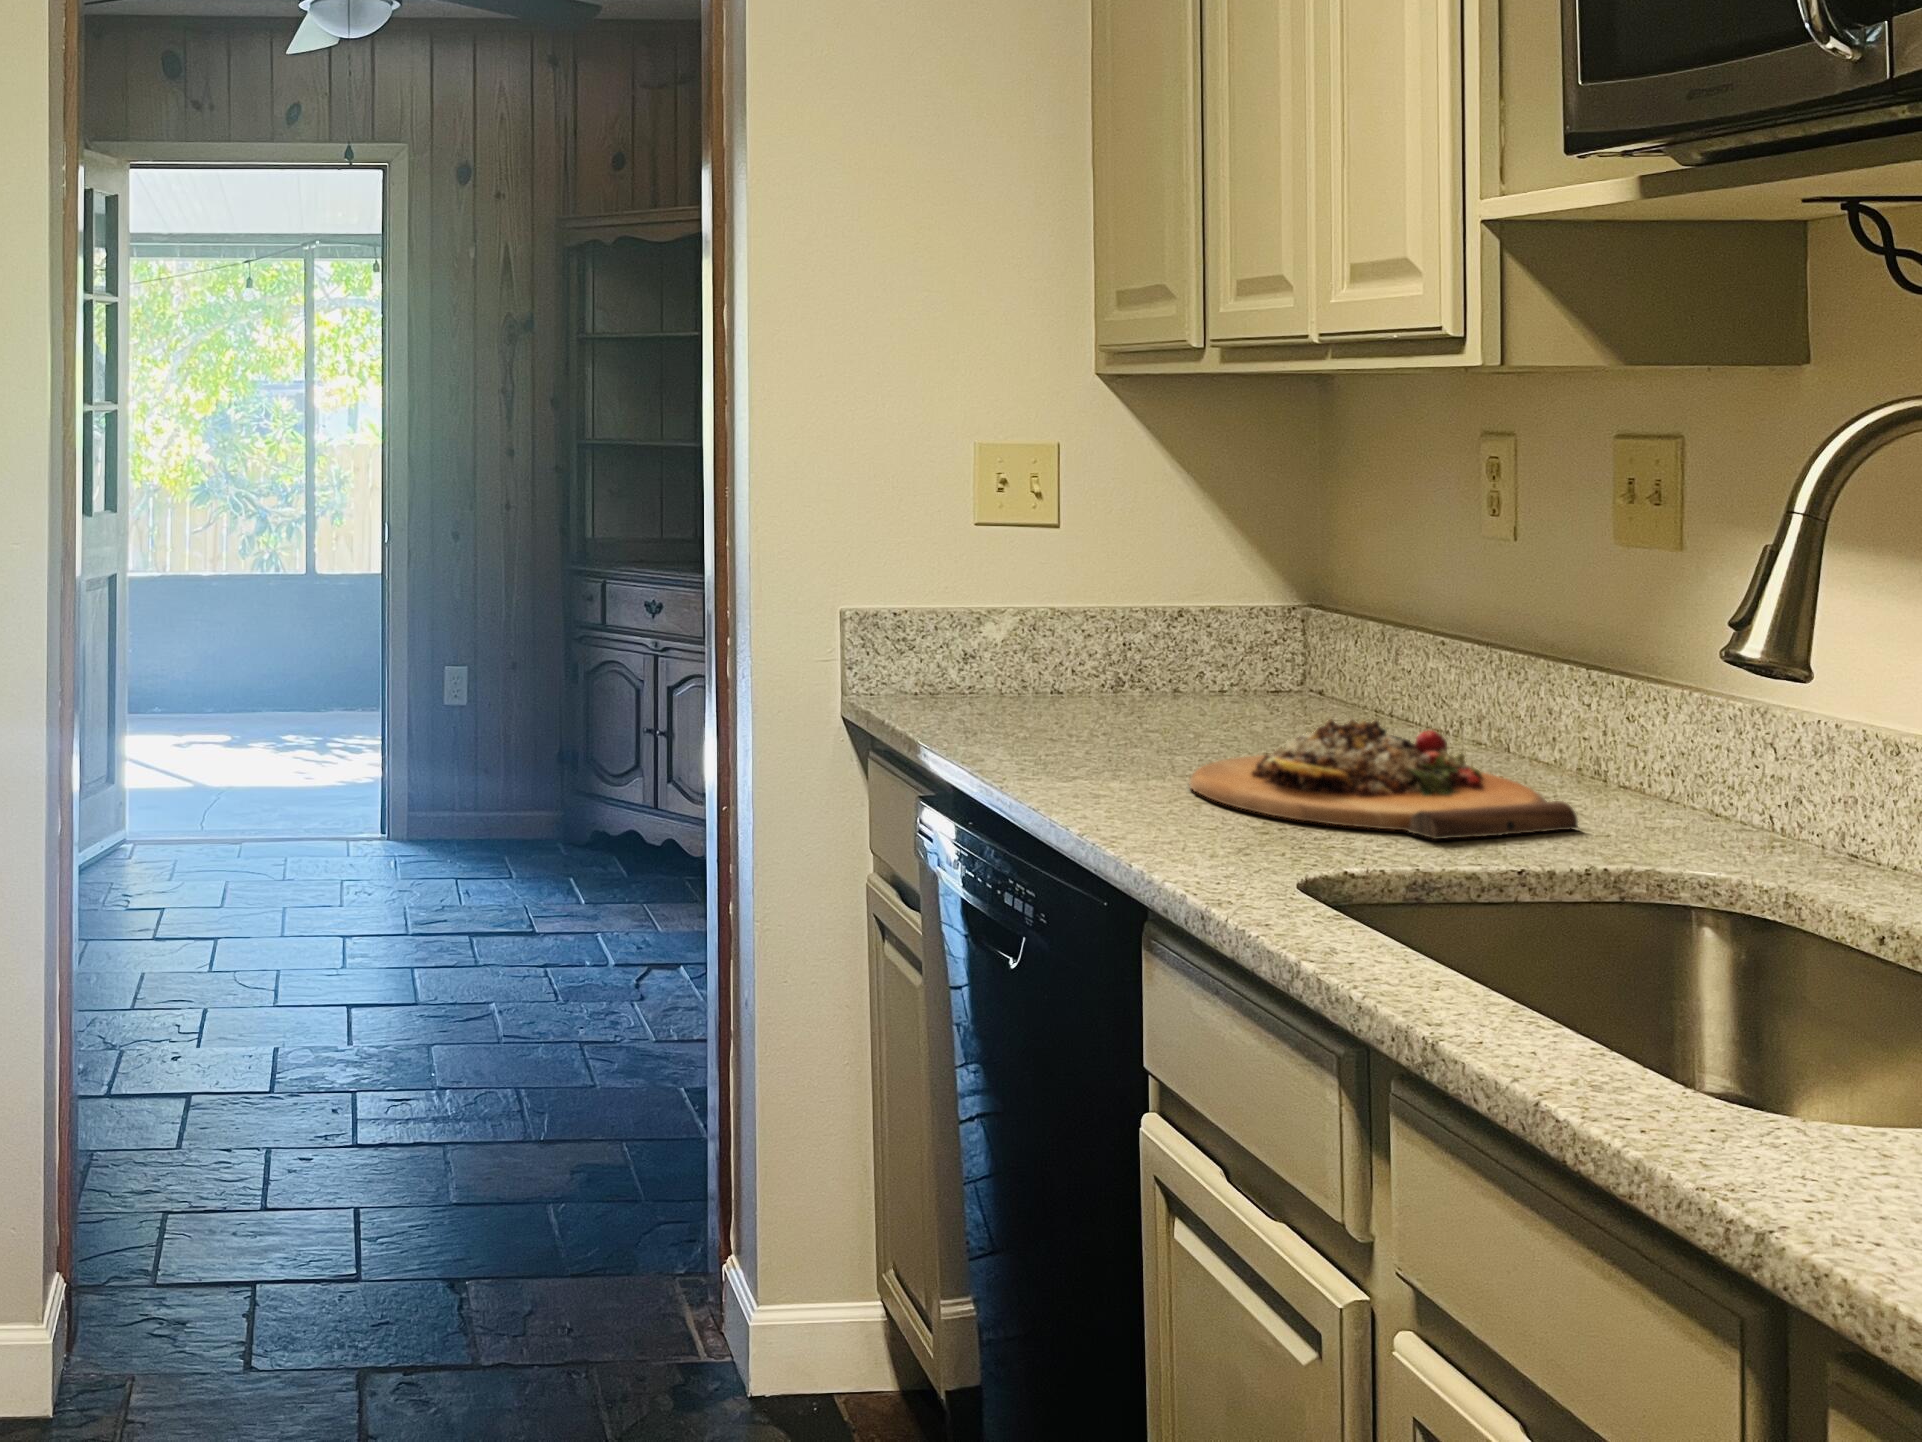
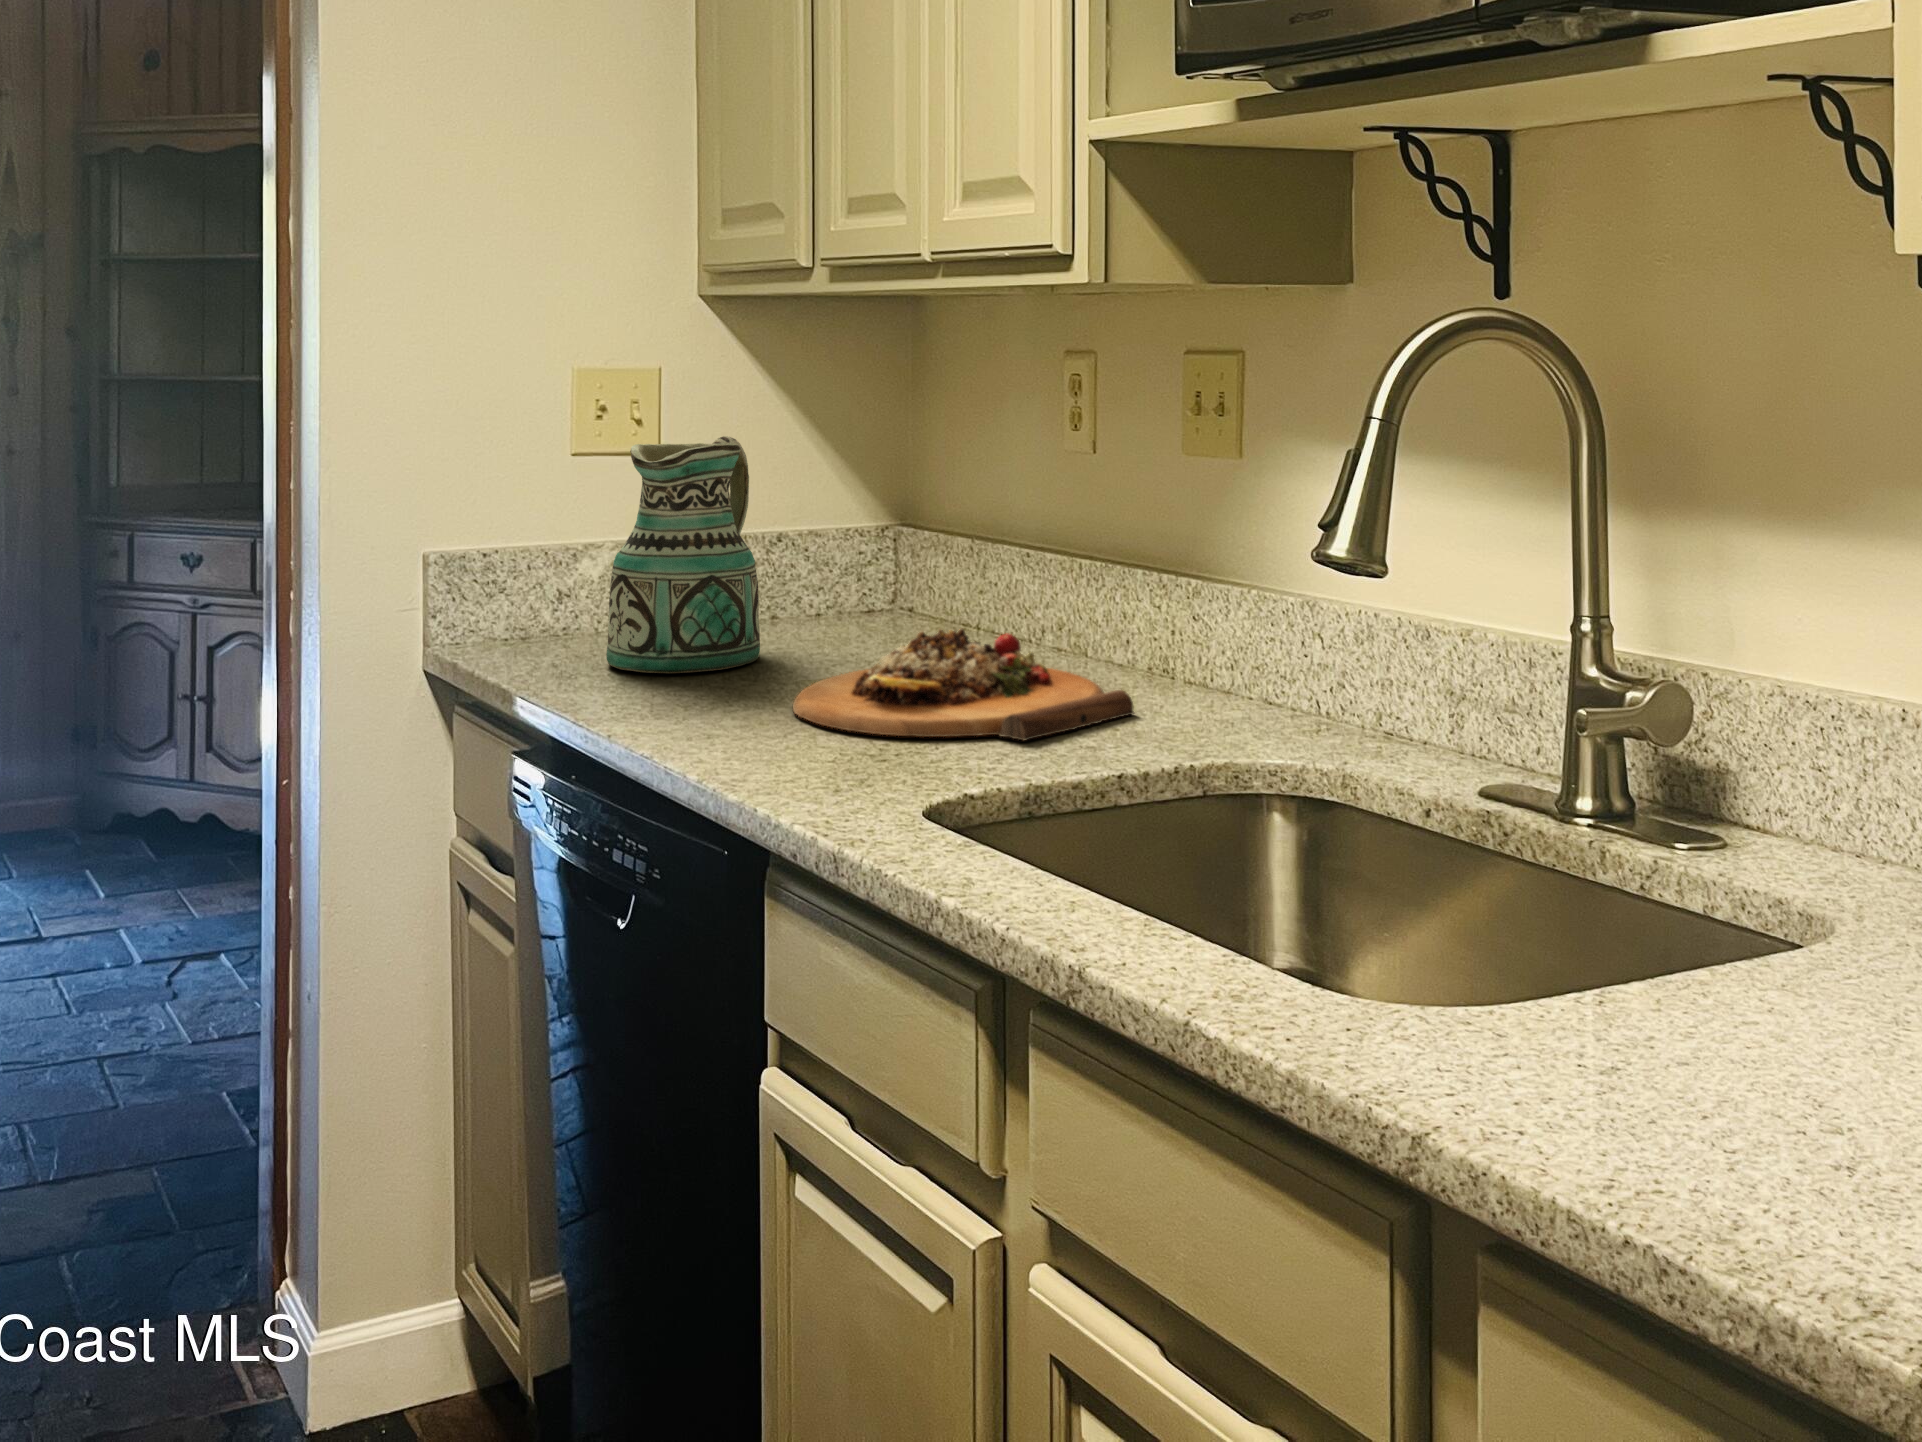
ceramic pitcher: none [1011,511,1165,741] -> present [606,436,760,673]

